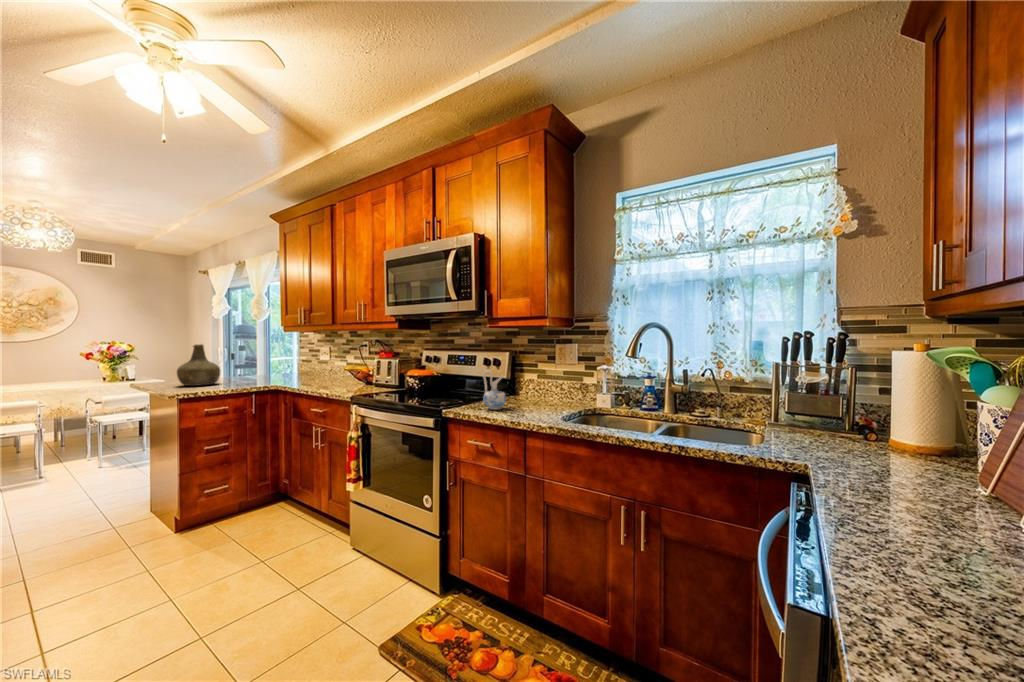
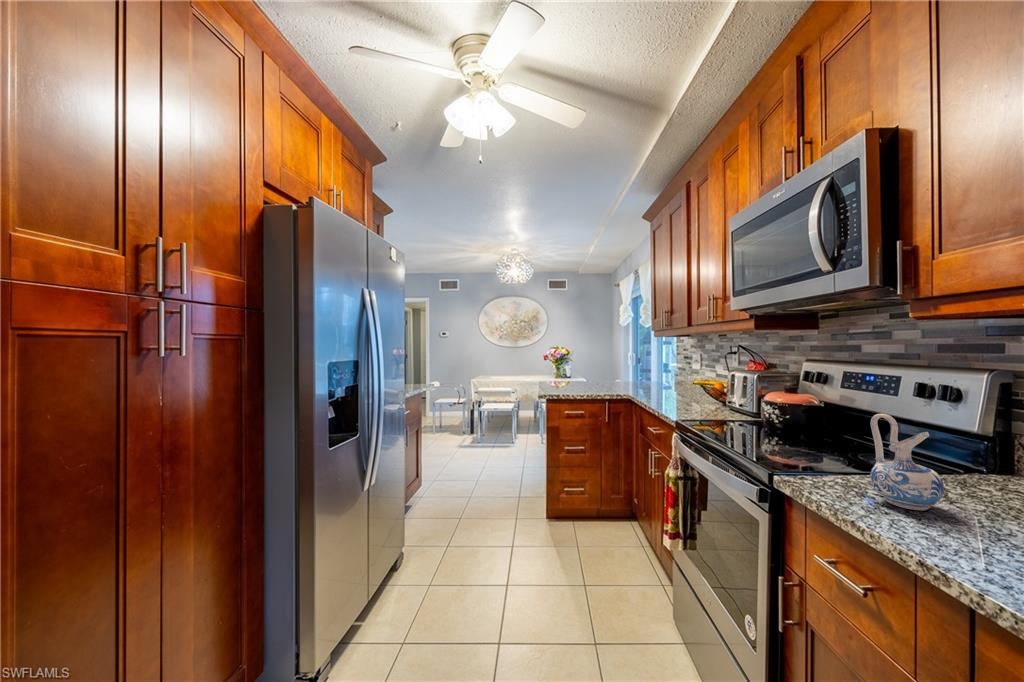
bottle: present [177,344,220,386] -> none [562,350,593,387]

